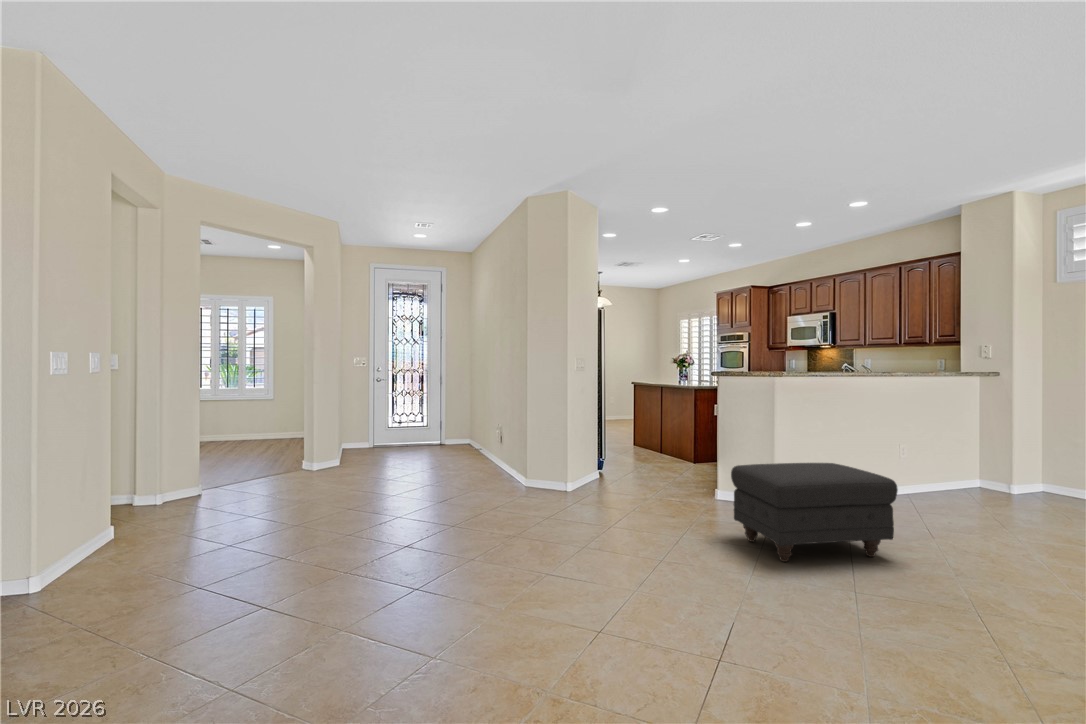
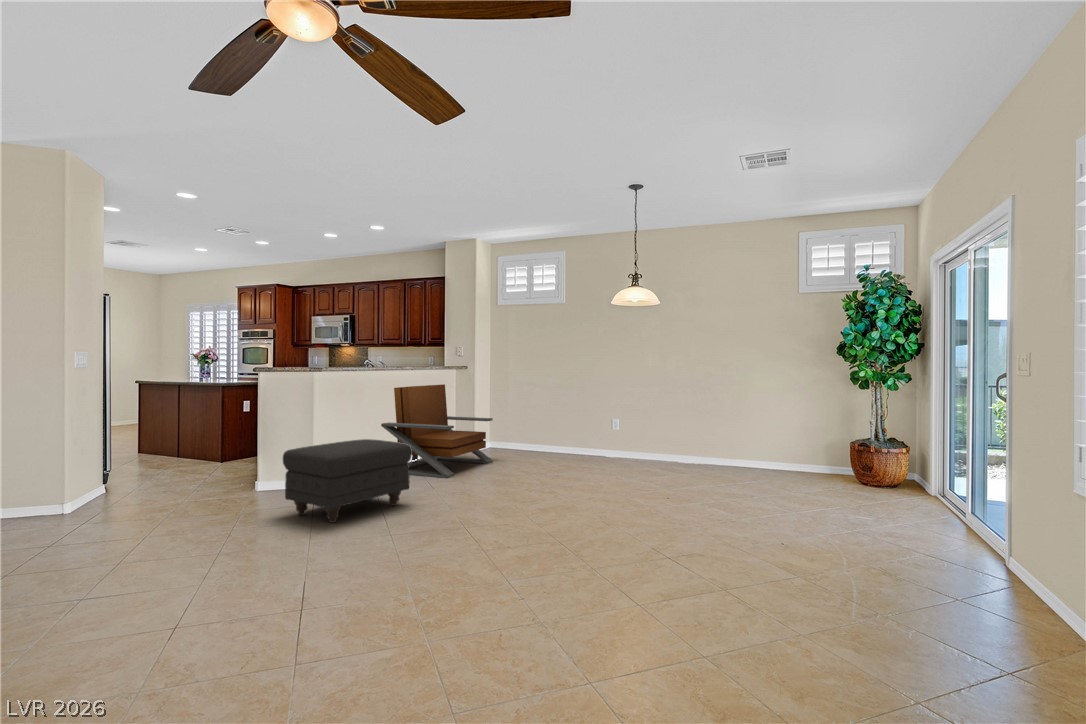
lounge chair: none [861,397,1049,530] -> present [381,384,493,478]

